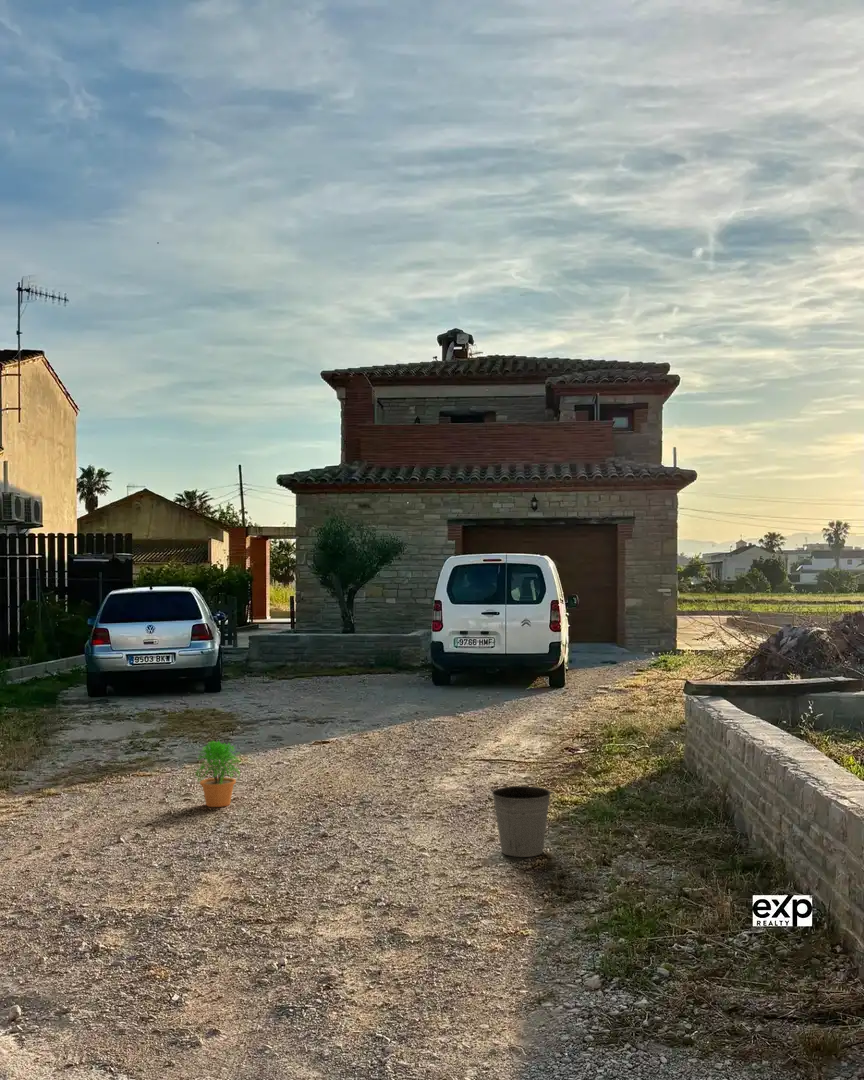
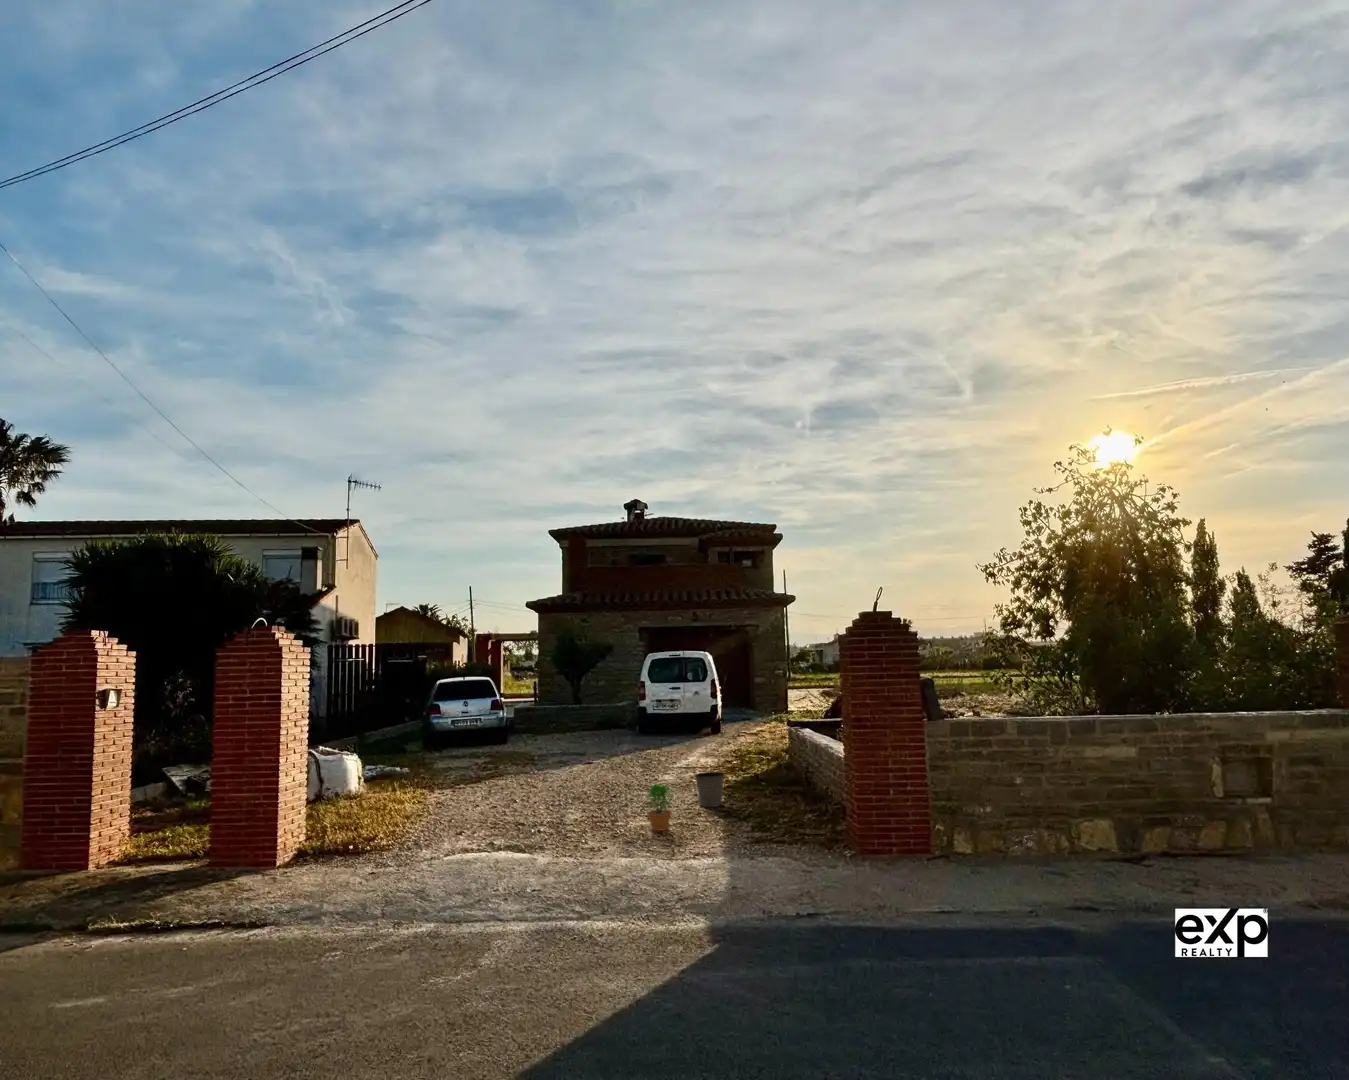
potted plant: present [196,741,240,807] -> present [645,784,673,831]

